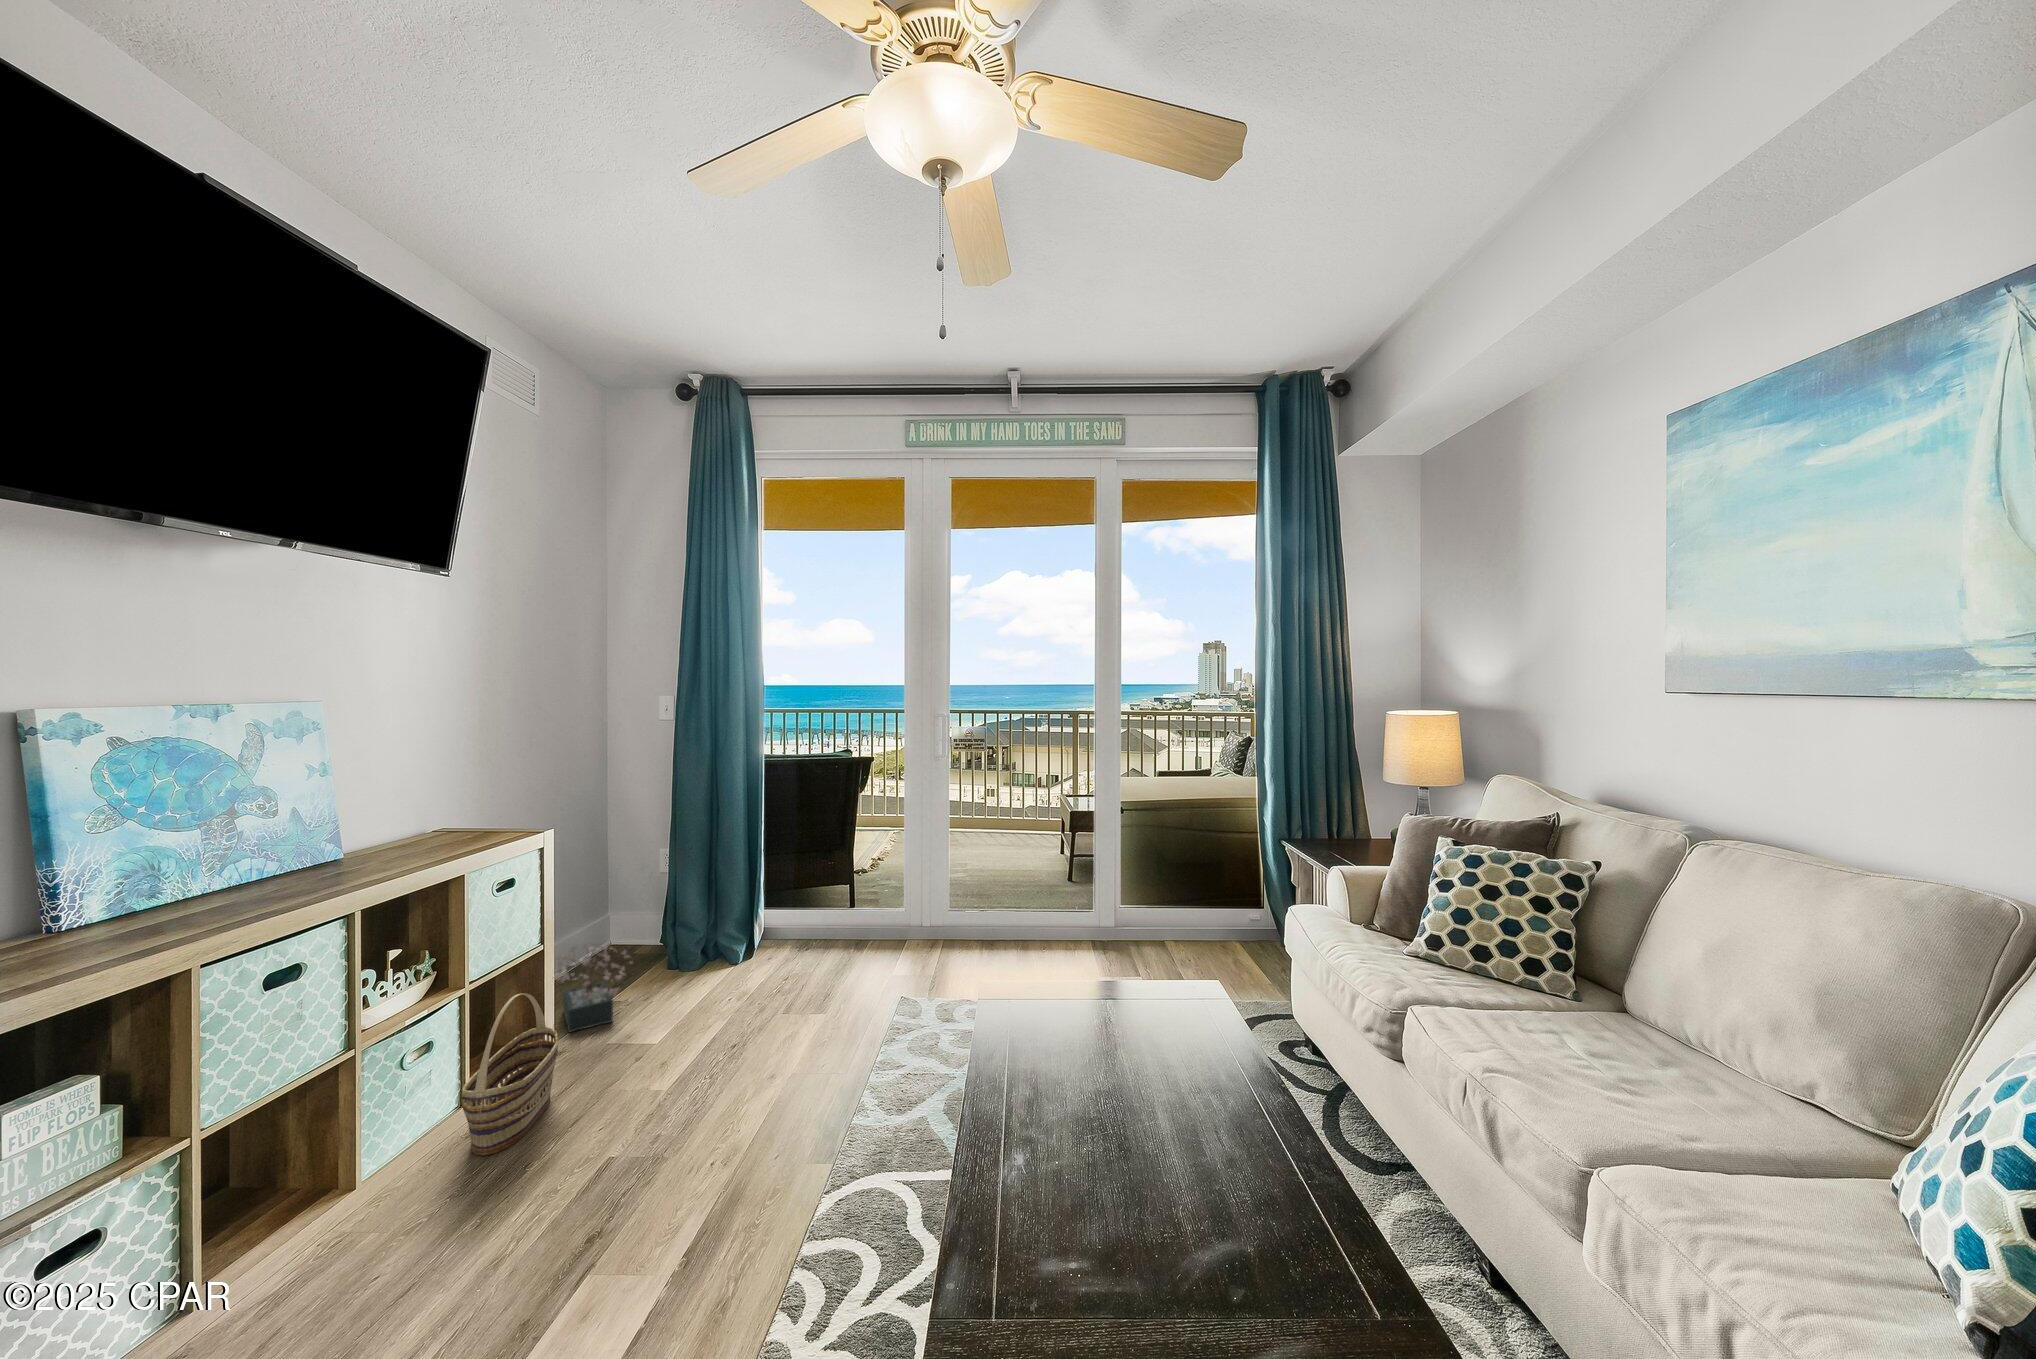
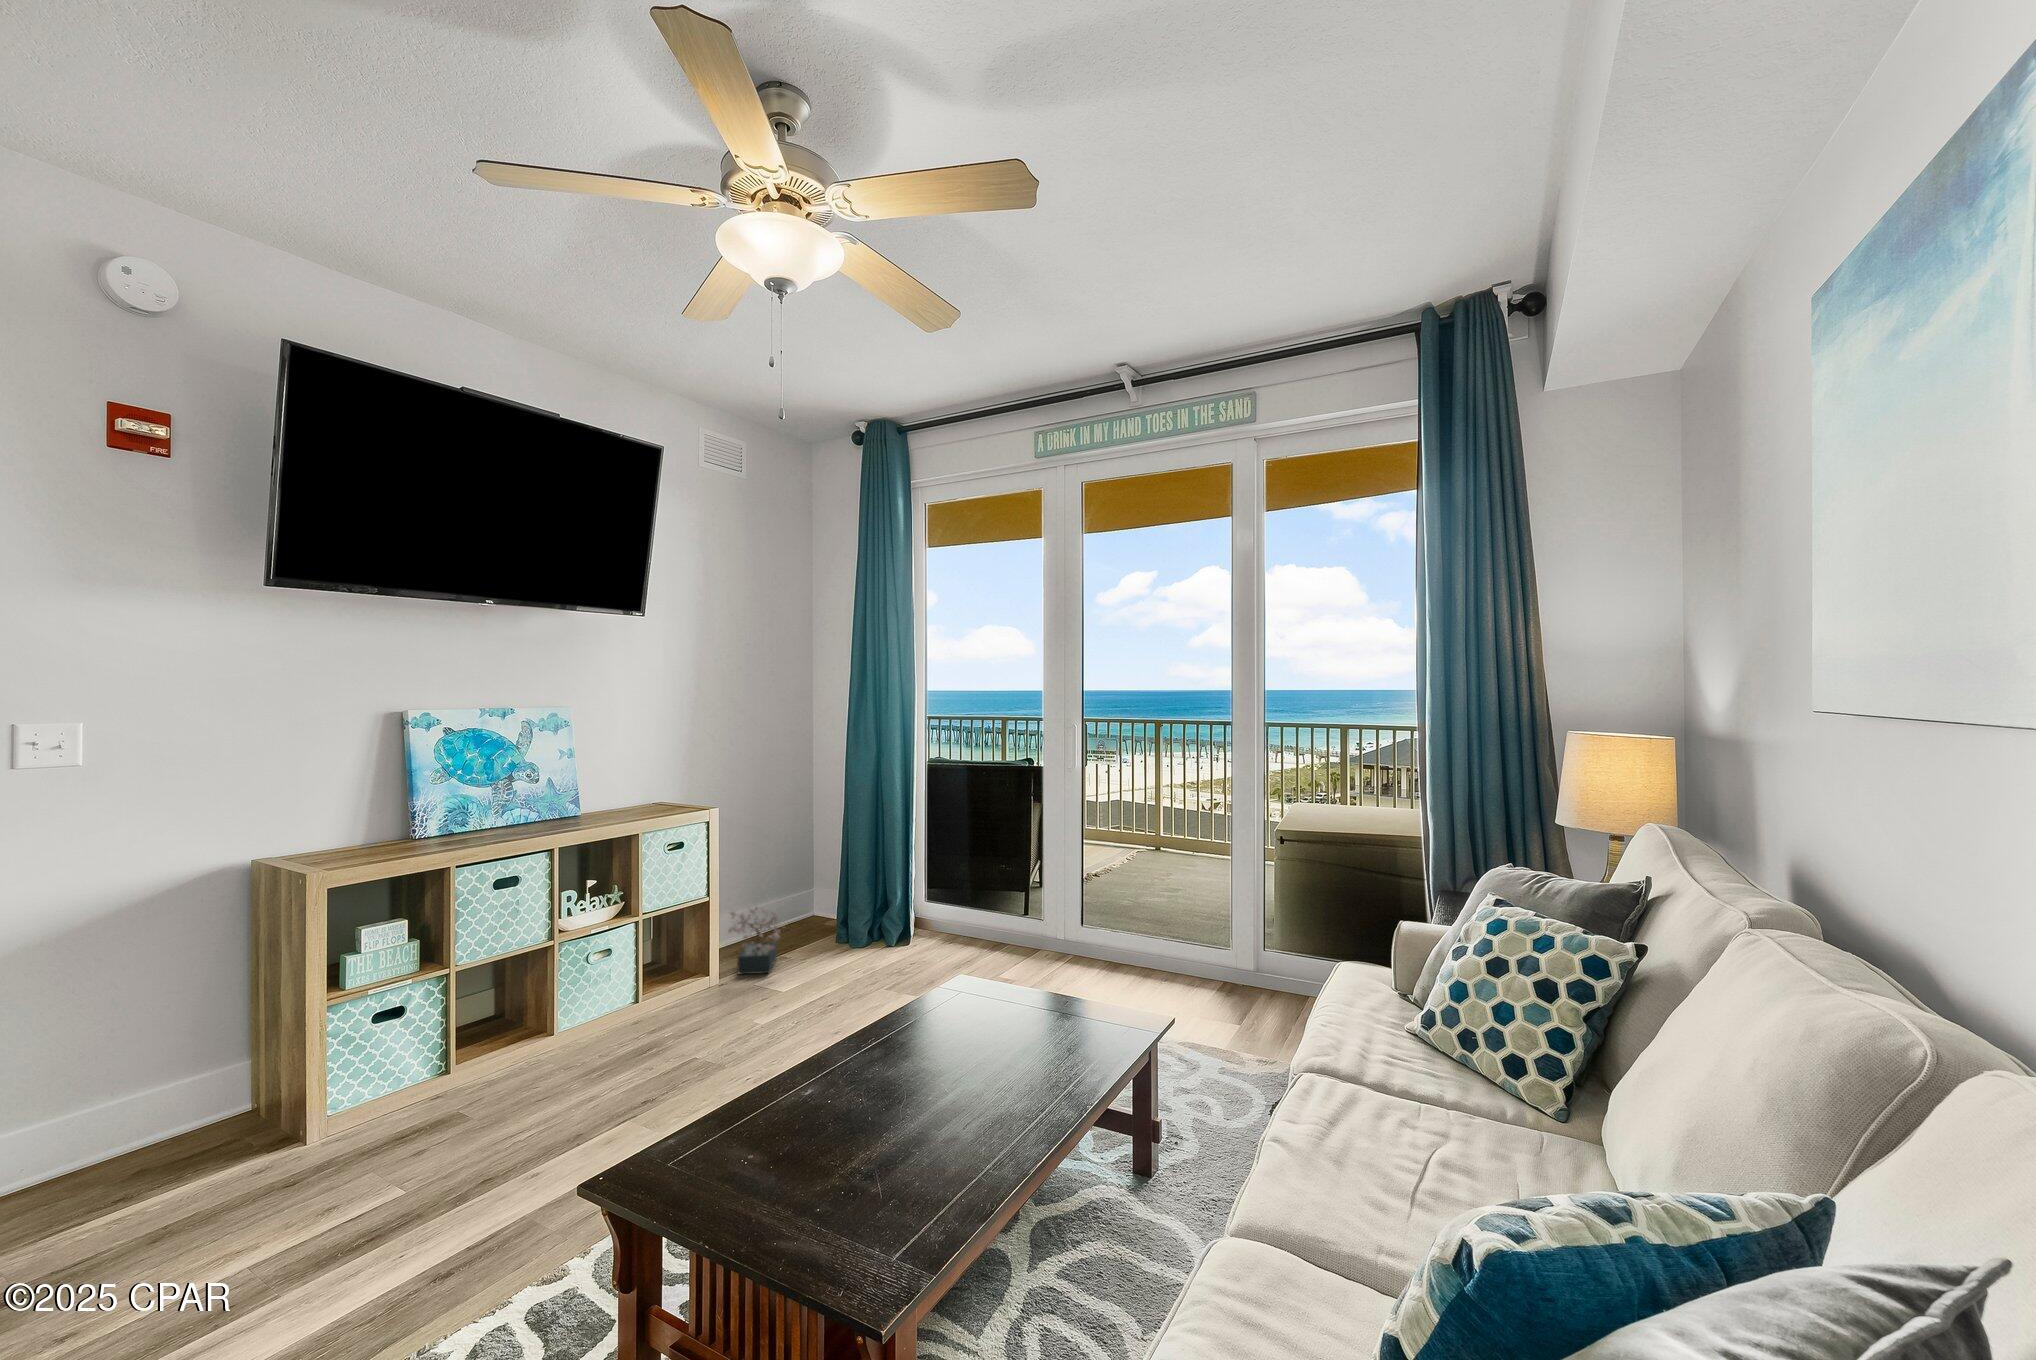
basket: present [462,993,558,1156] -> none [620,928,700,1038]

